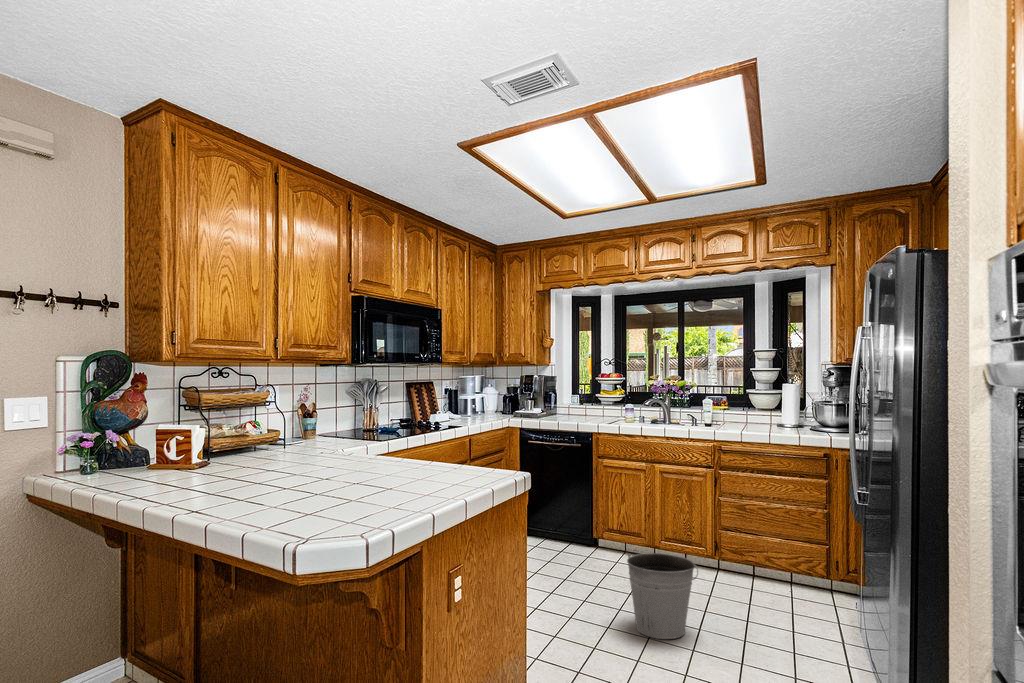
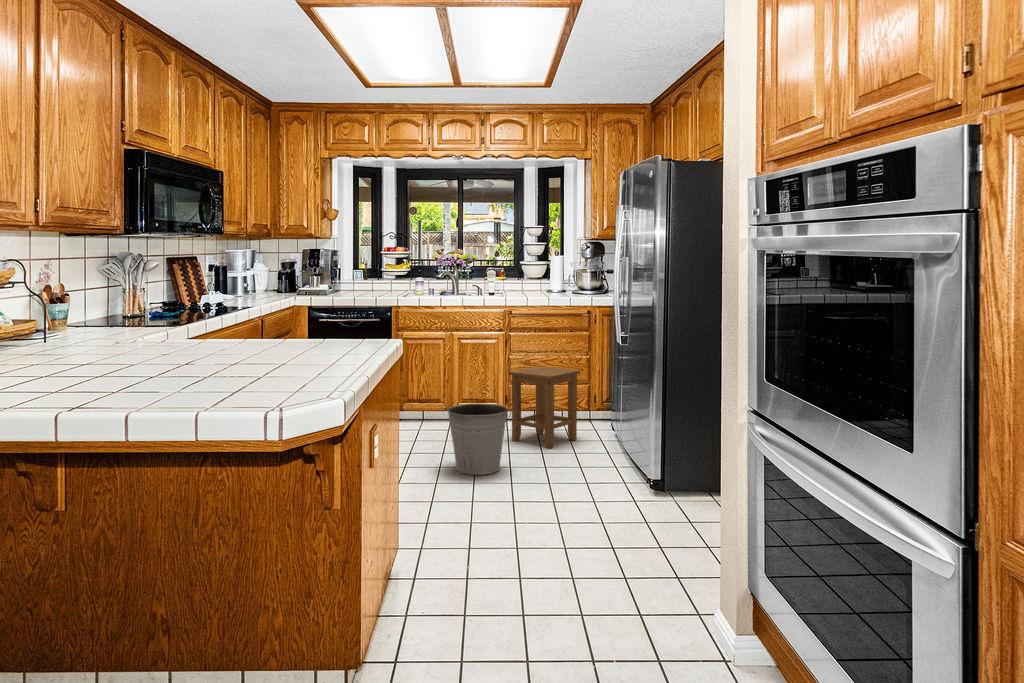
stool: none [709,513,795,613] -> present [509,367,580,448]

